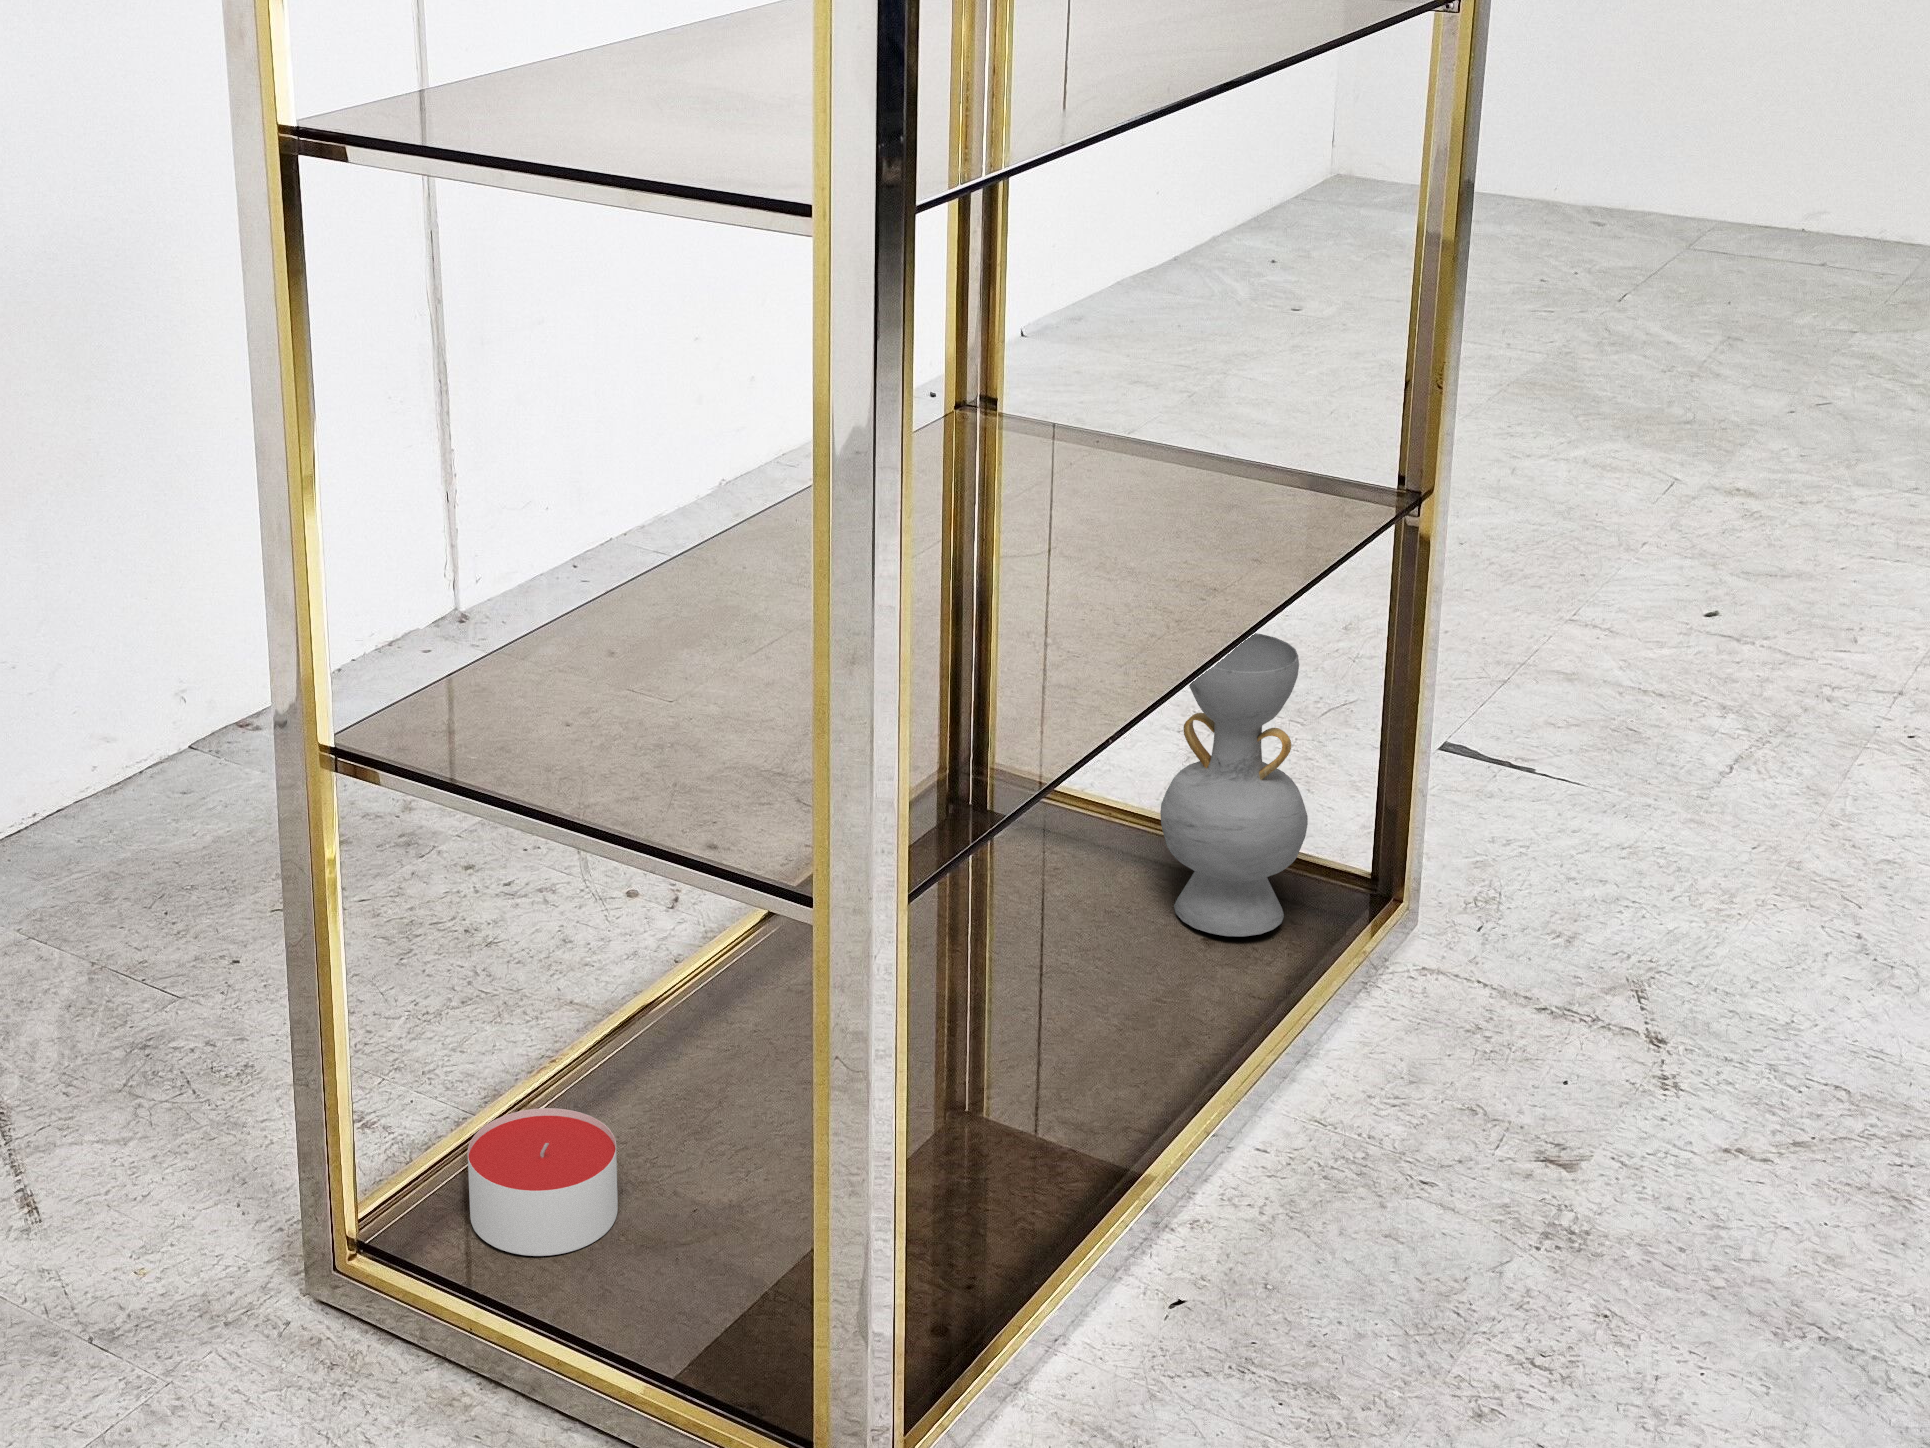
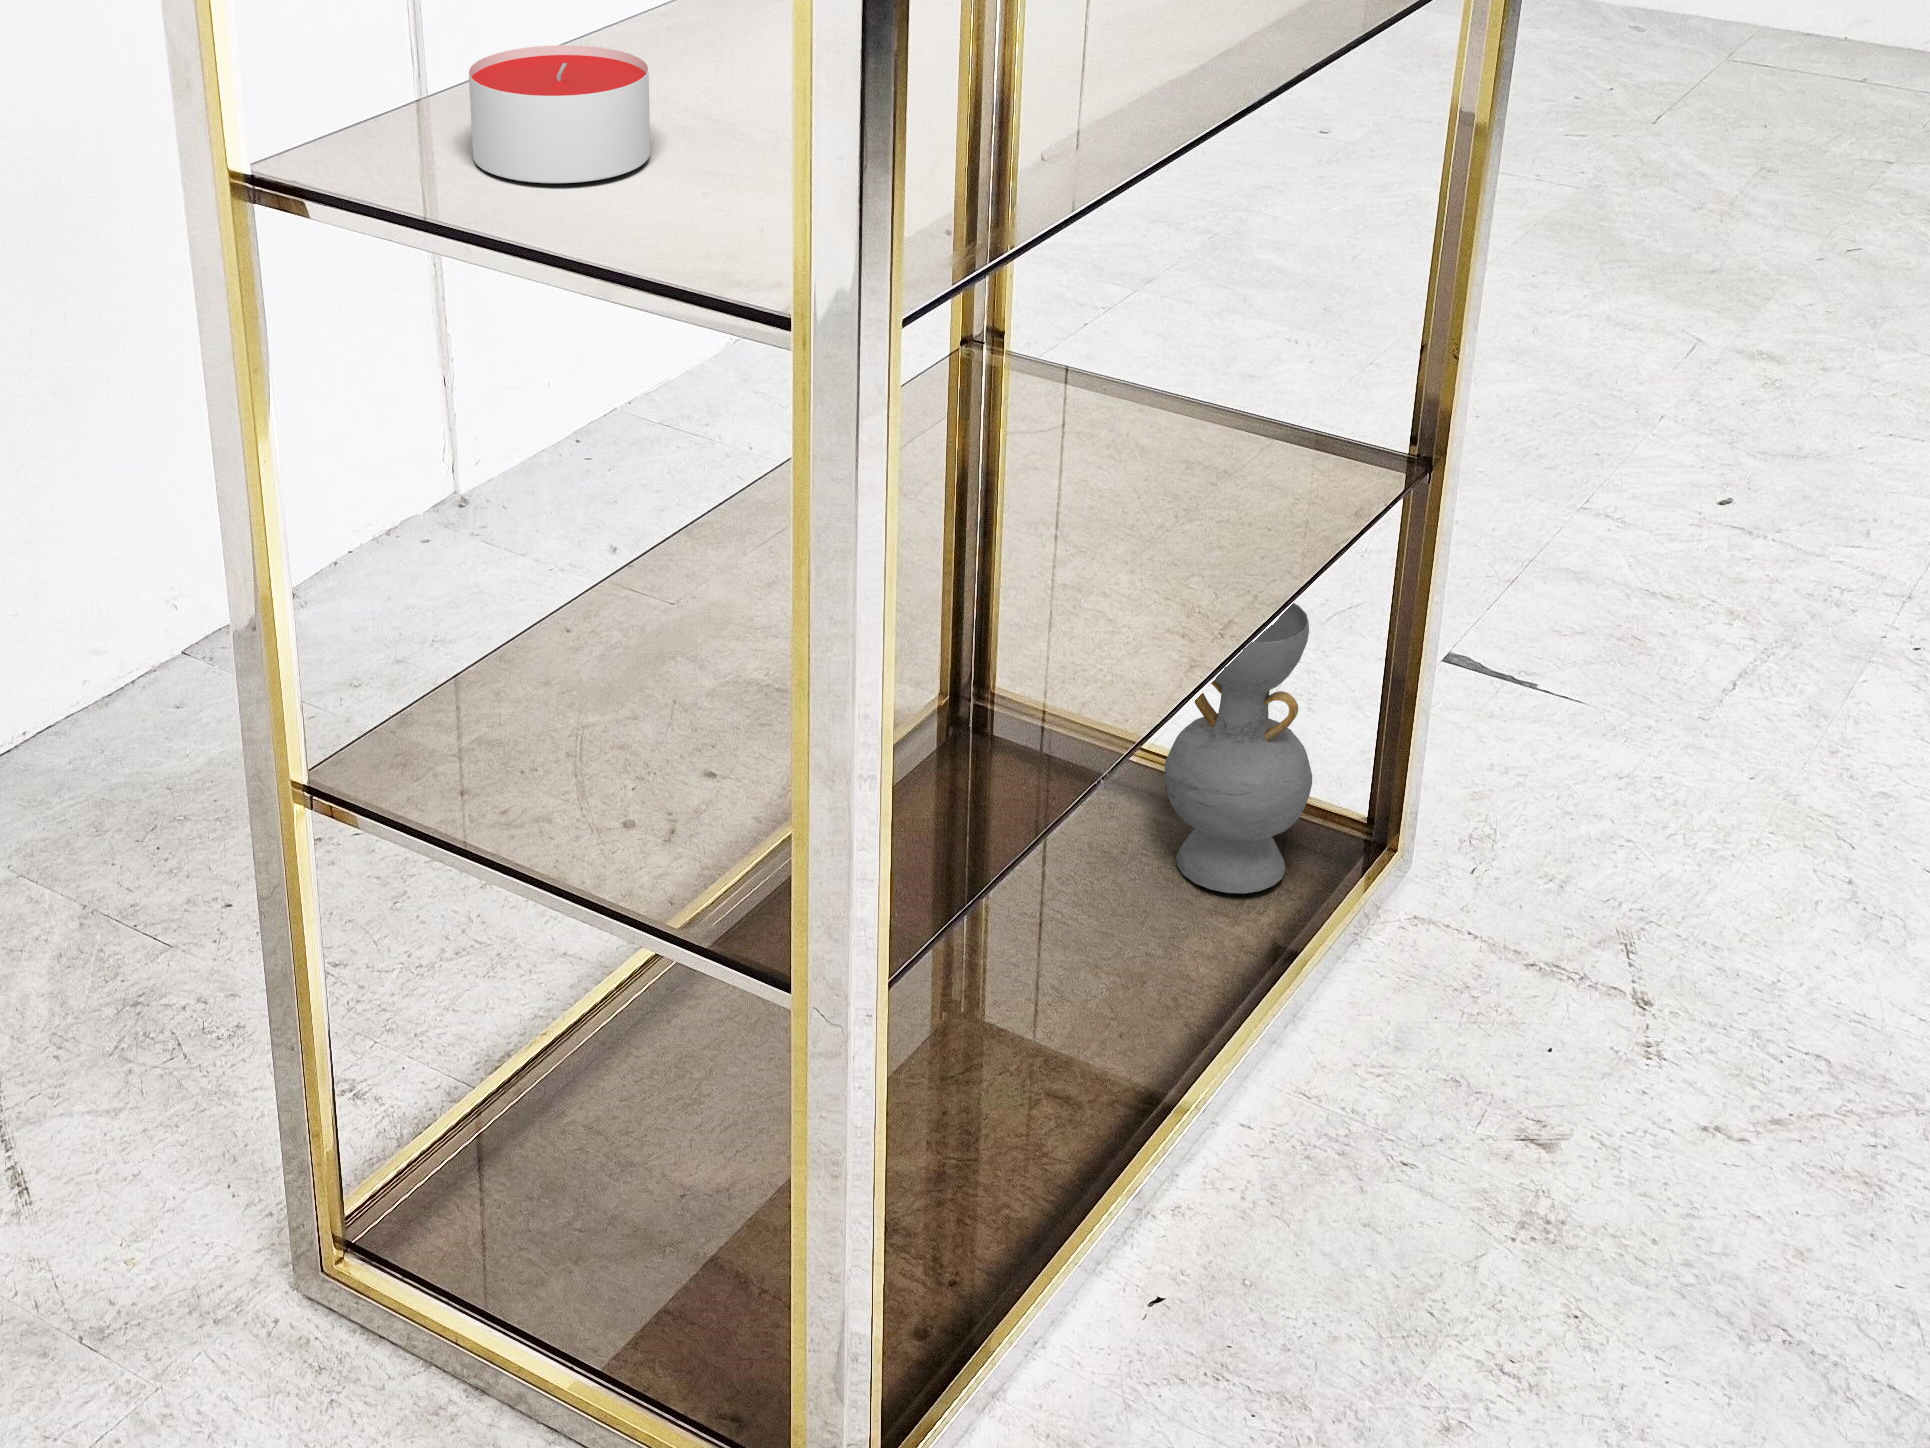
candle: present [468,1108,618,1256] -> present [469,45,650,183]

